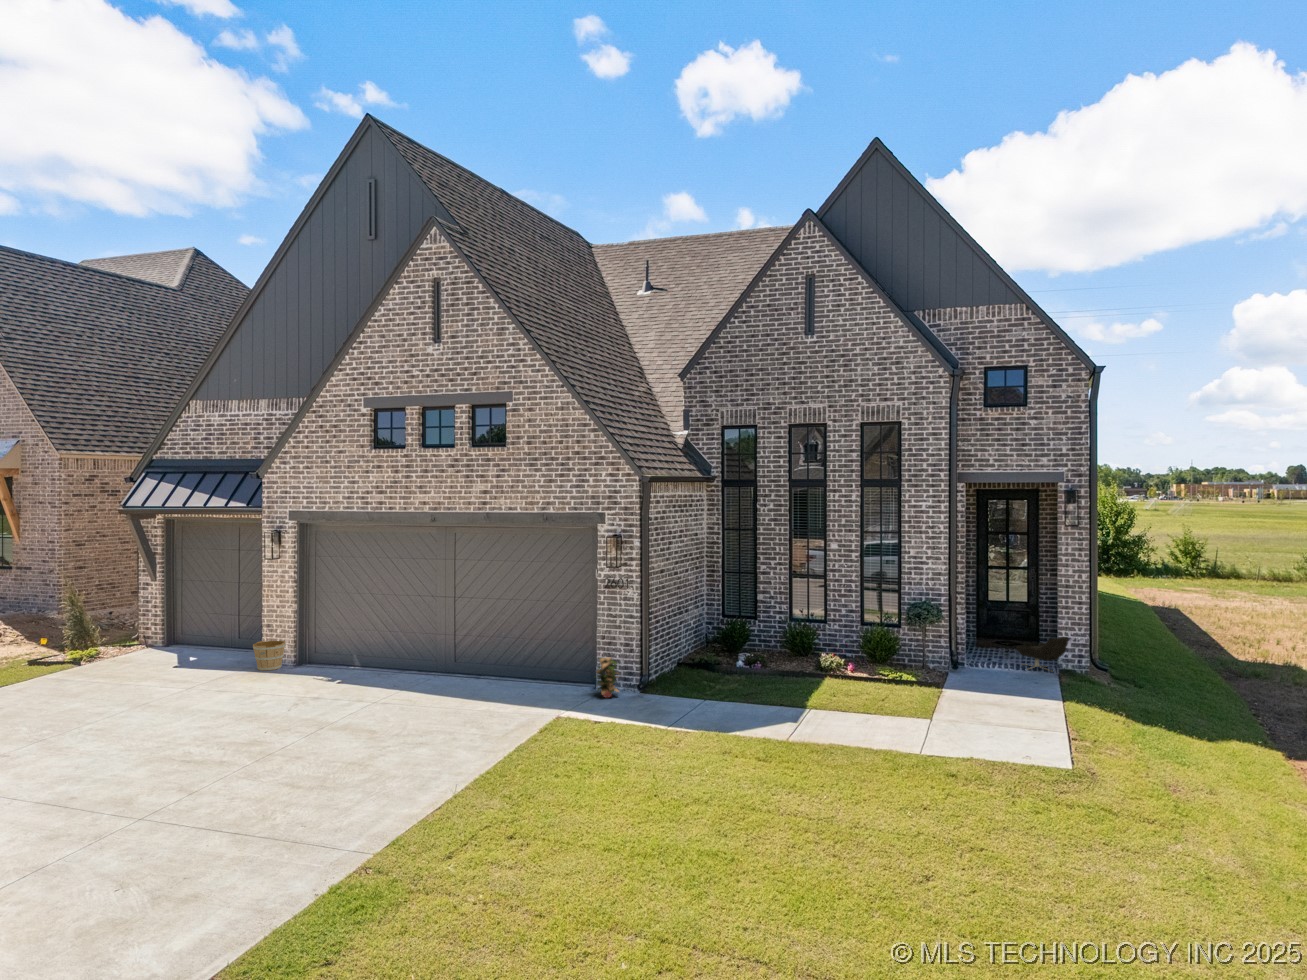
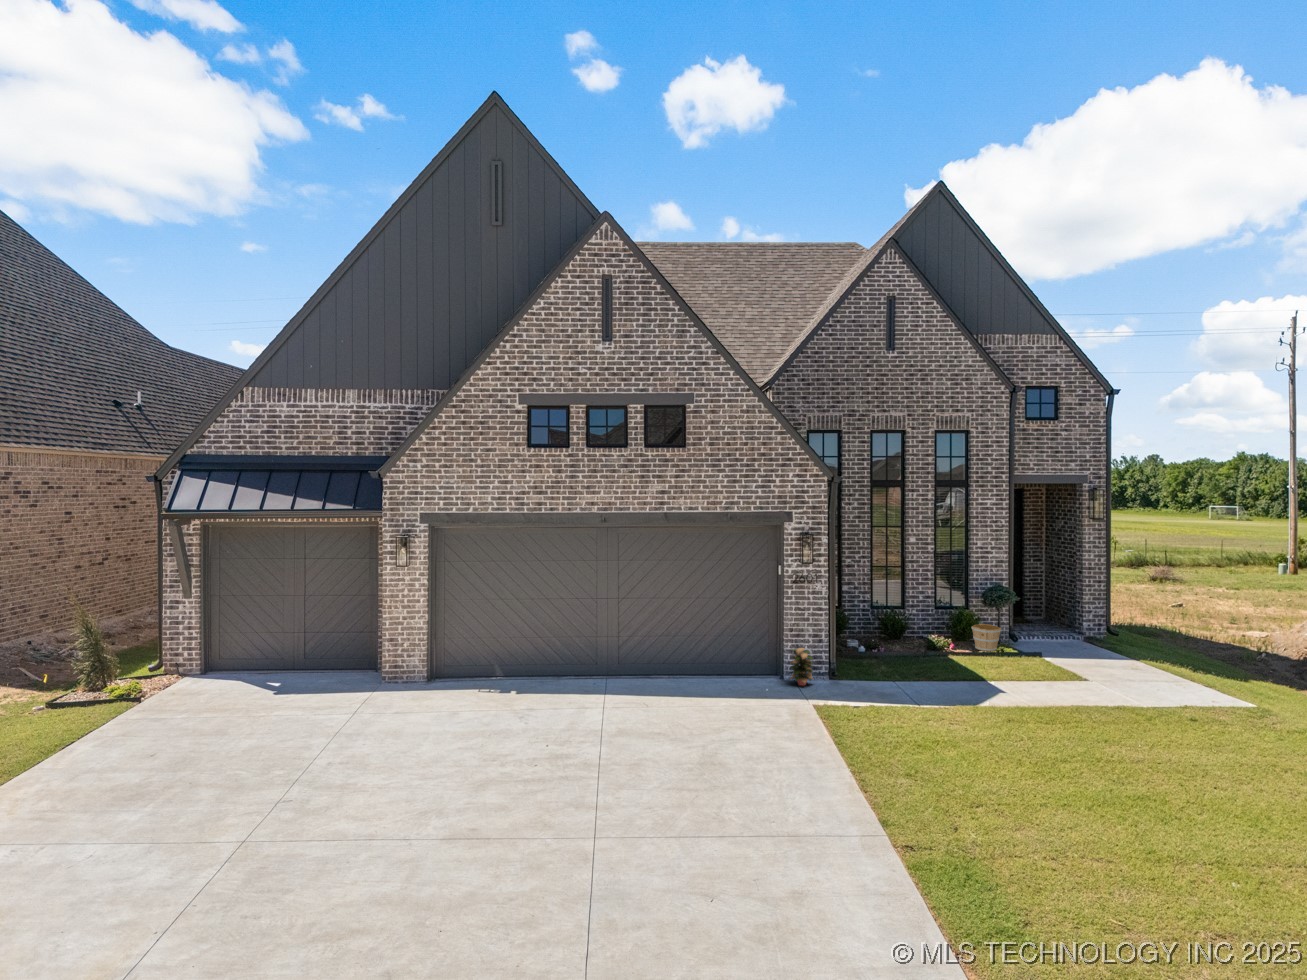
lounge chair: present [1016,637,1068,669] -> none [1037,603,1078,631]
wooden bucket: present [253,641,286,671] -> present [971,624,1001,651]

